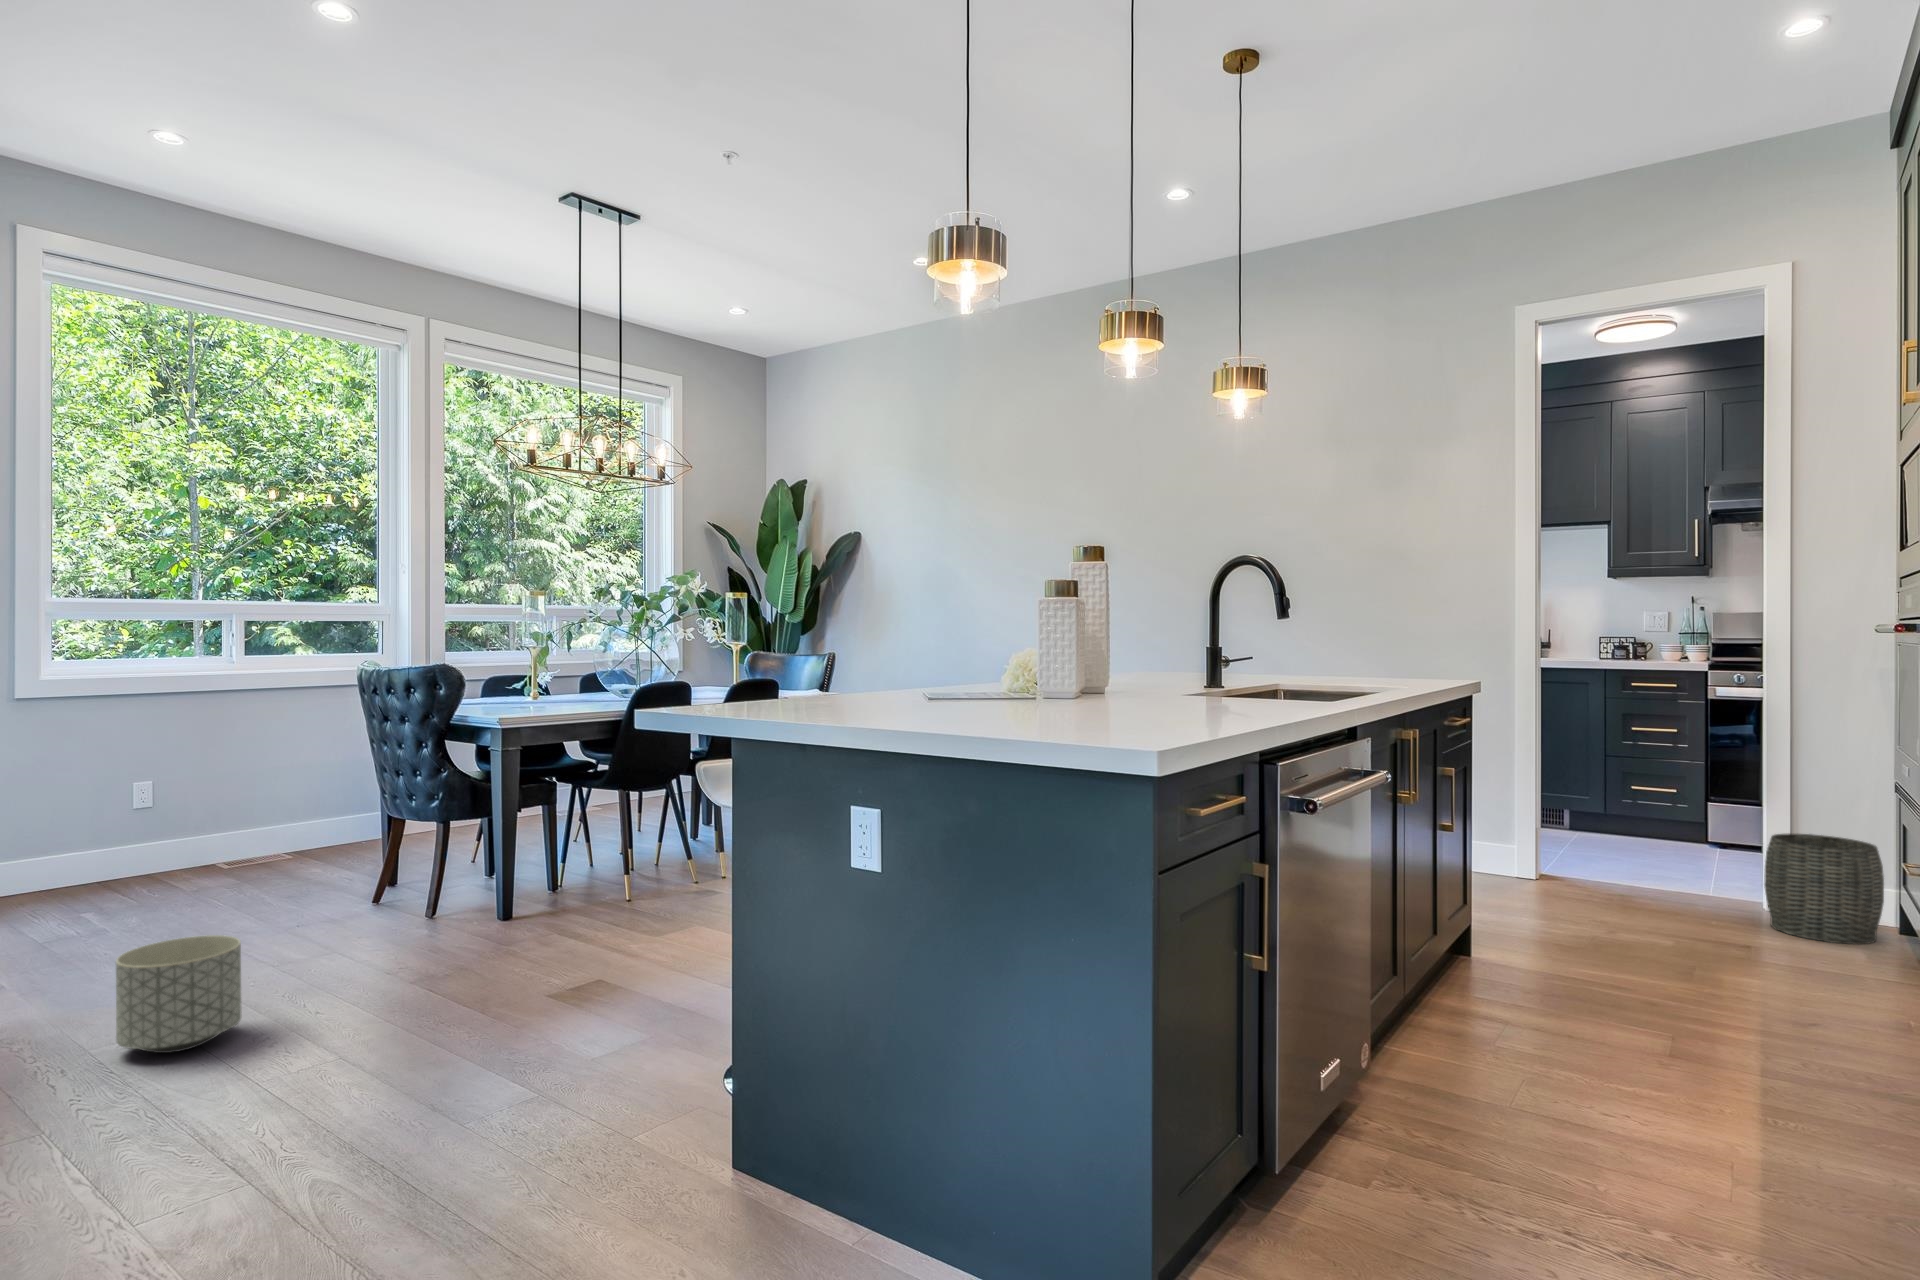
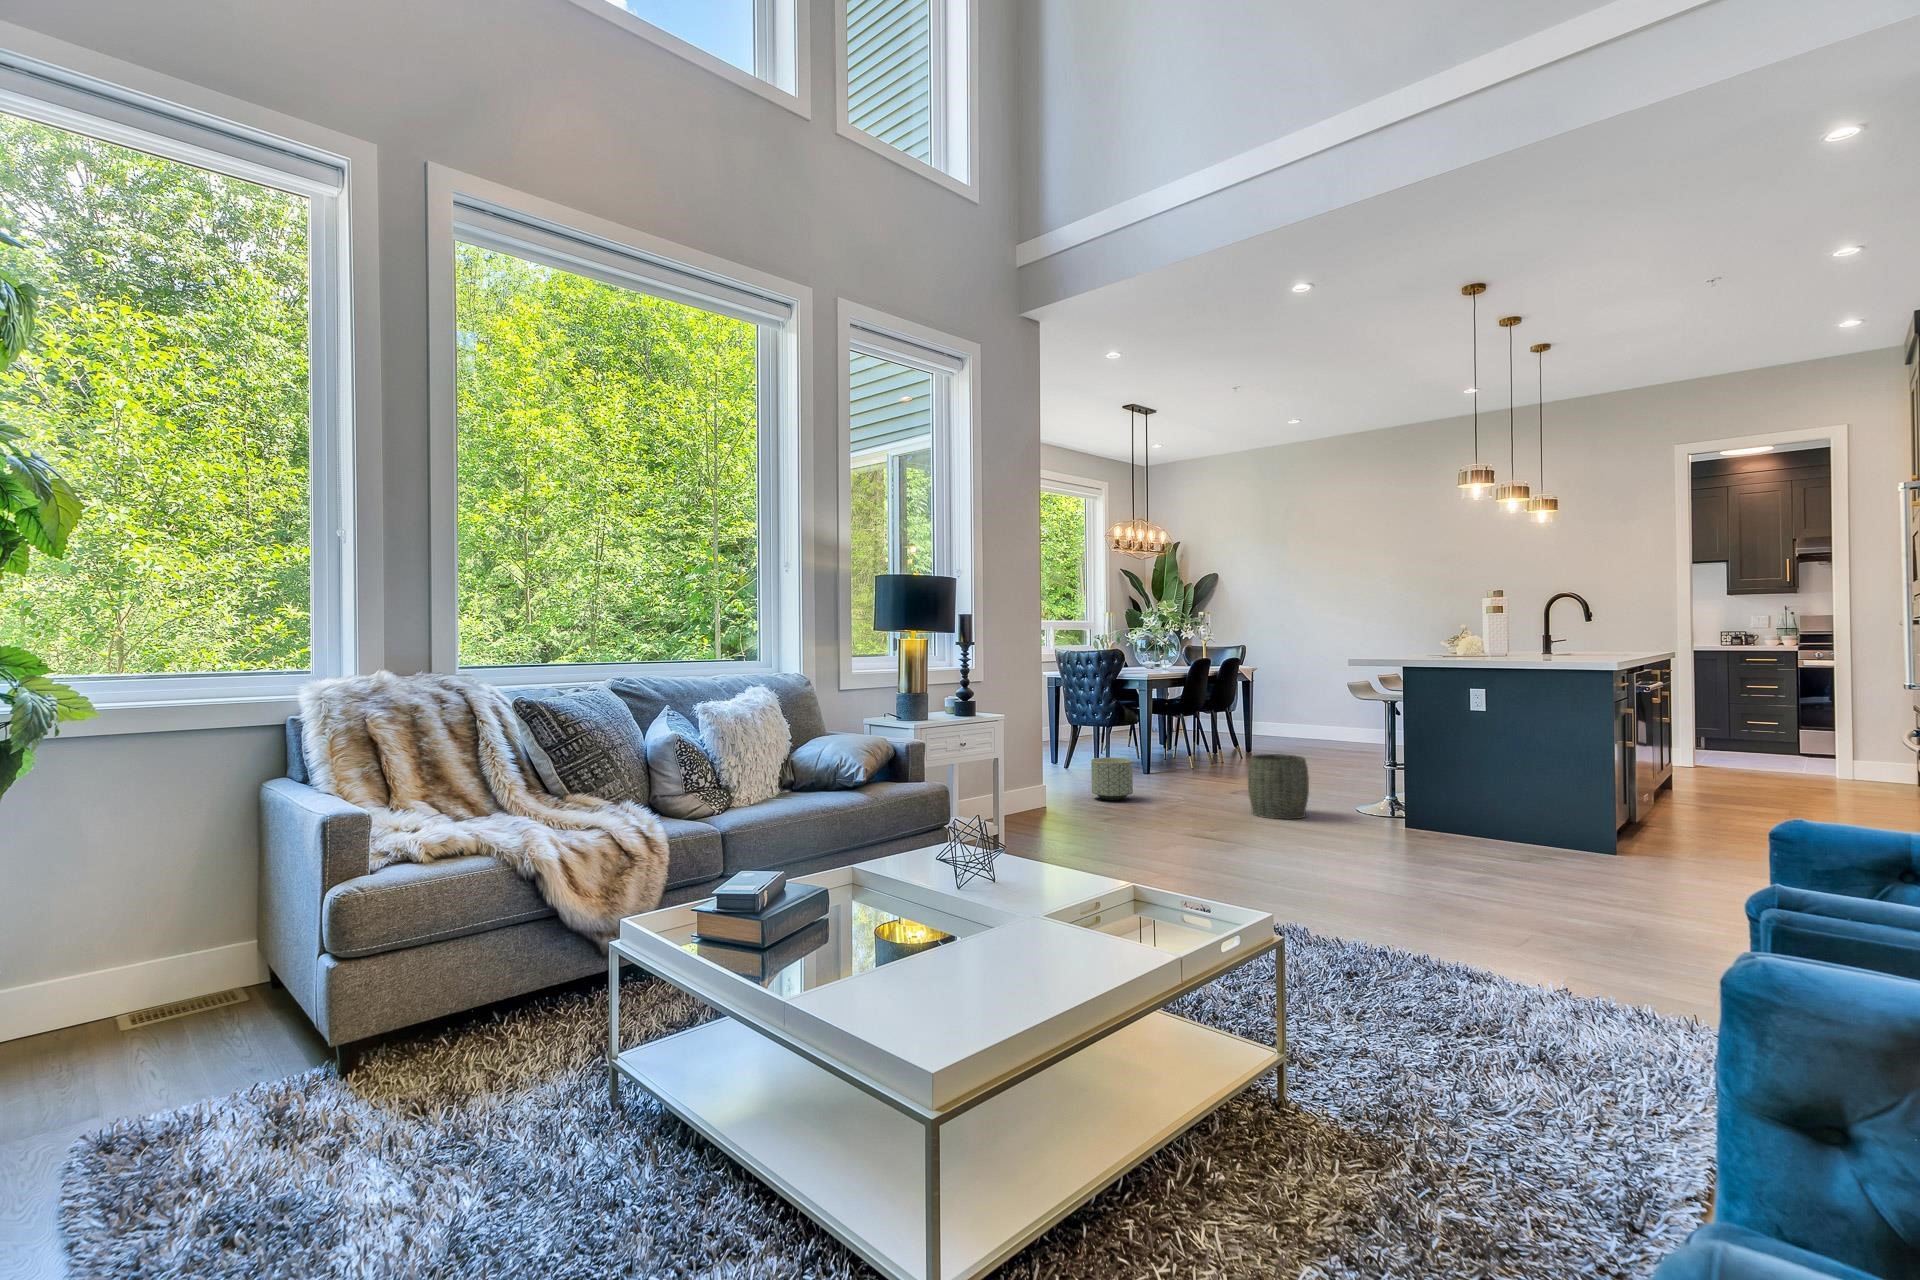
woven basket: present [1764,833,1884,944] -> present [1248,754,1309,819]

